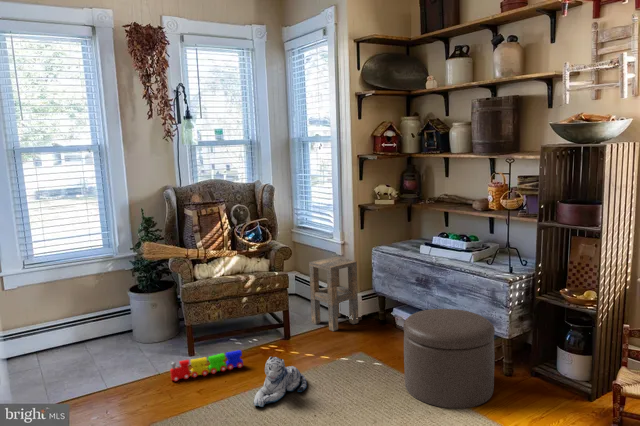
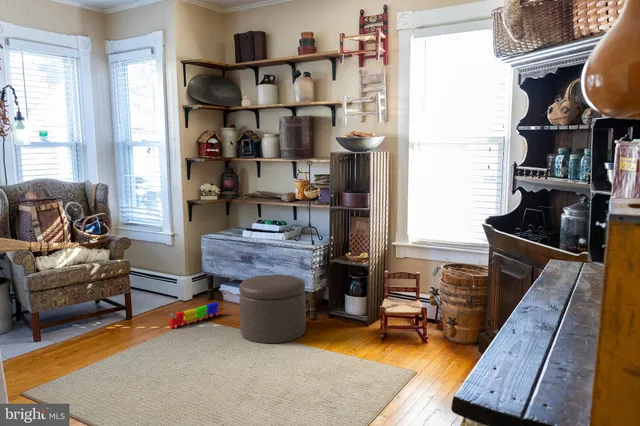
side table: present [309,257,358,331] -> none [145,246,190,309]
toy train: present [170,350,243,381] -> present [169,302,219,328]
plush toy: present [254,357,307,407] -> none [120,323,162,365]

